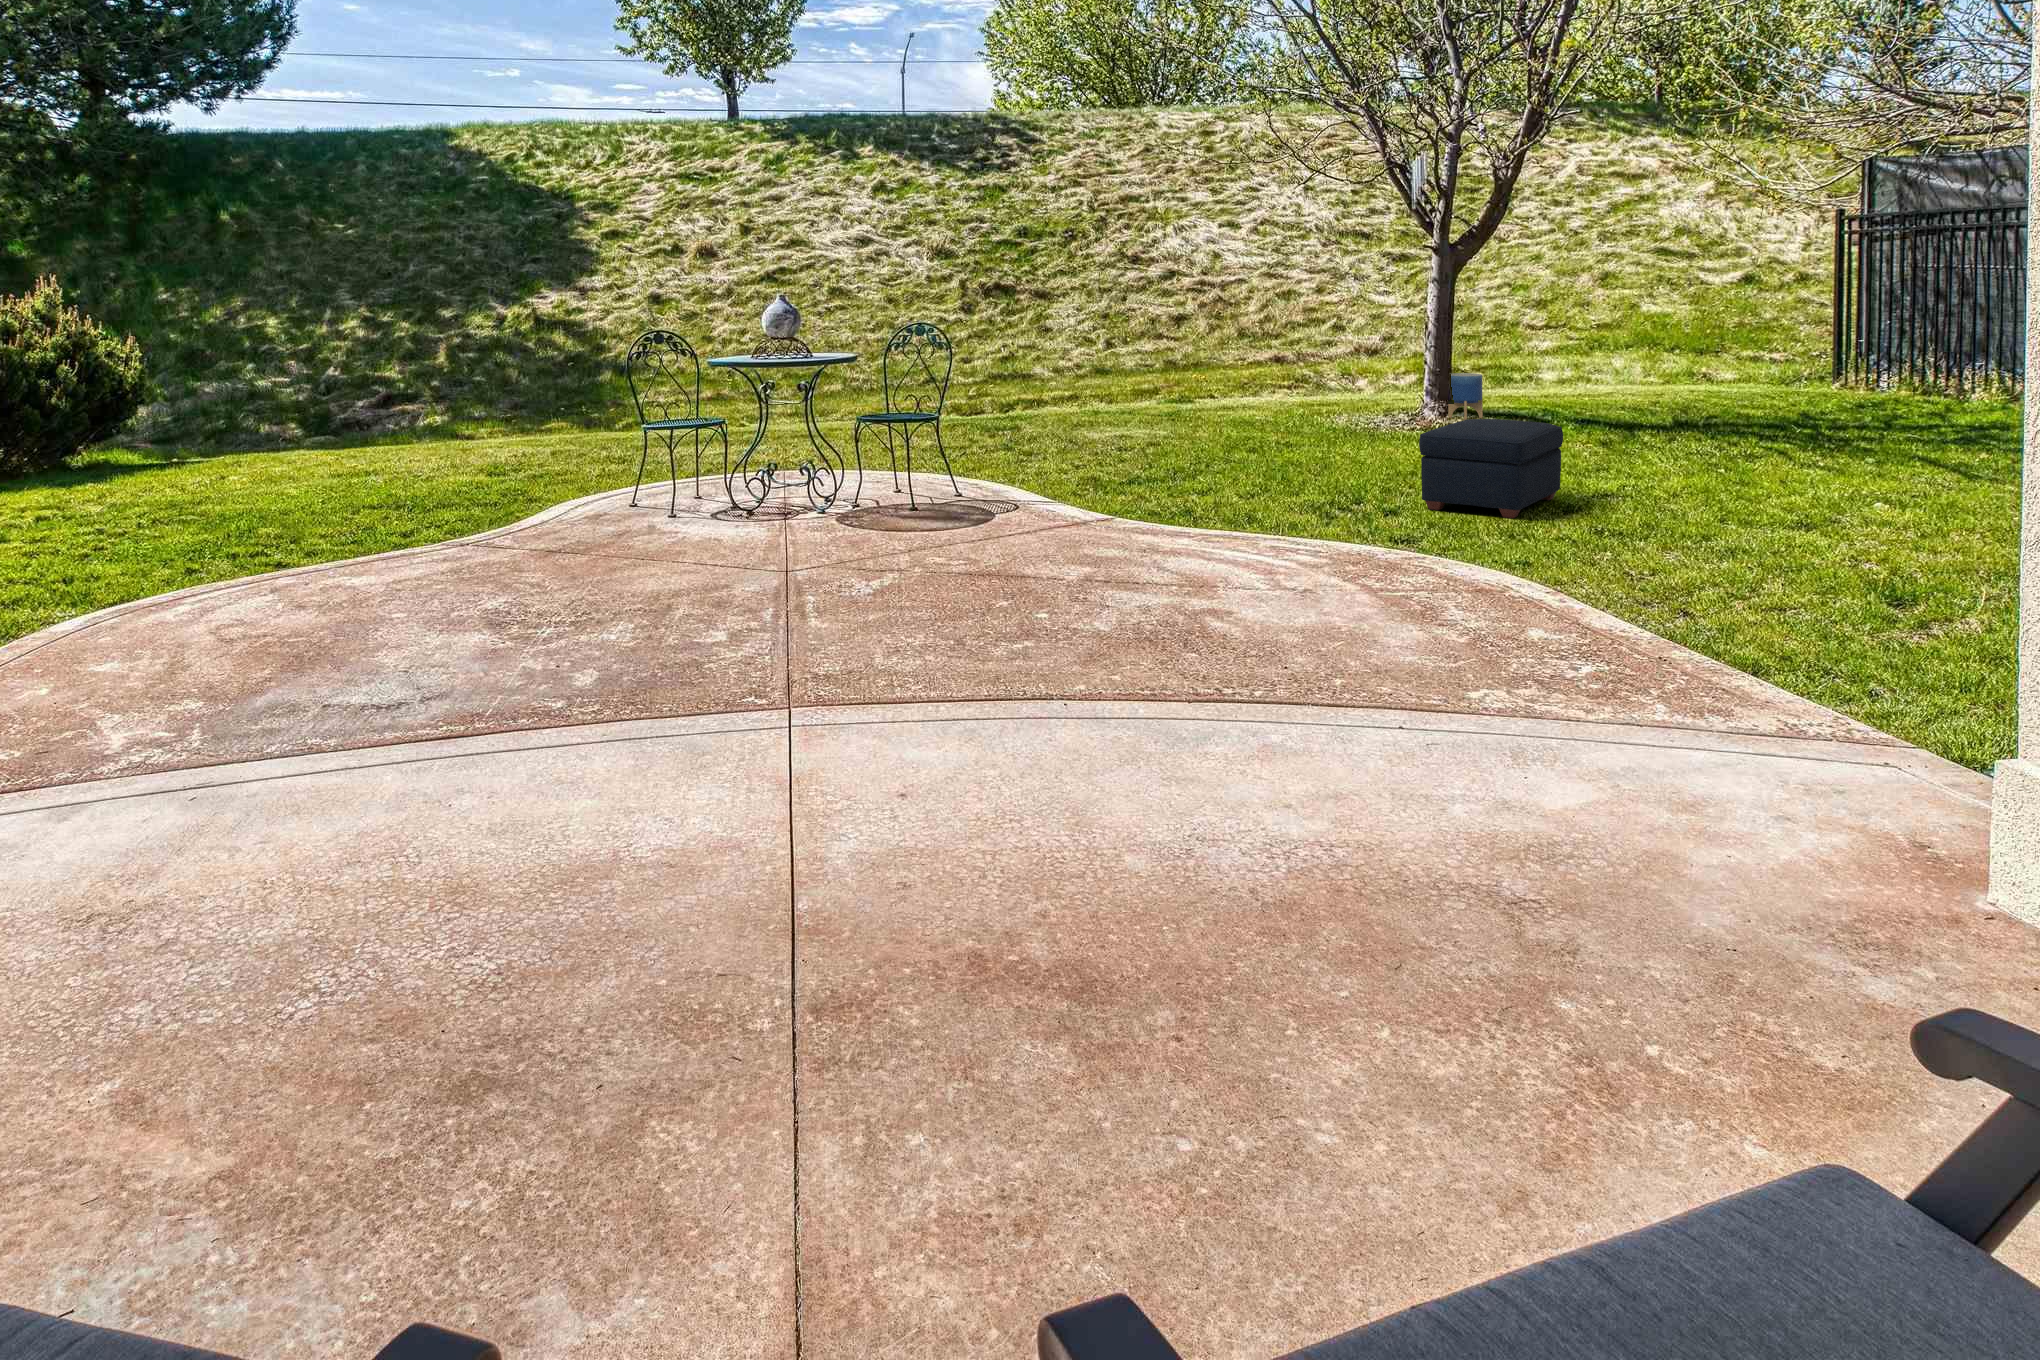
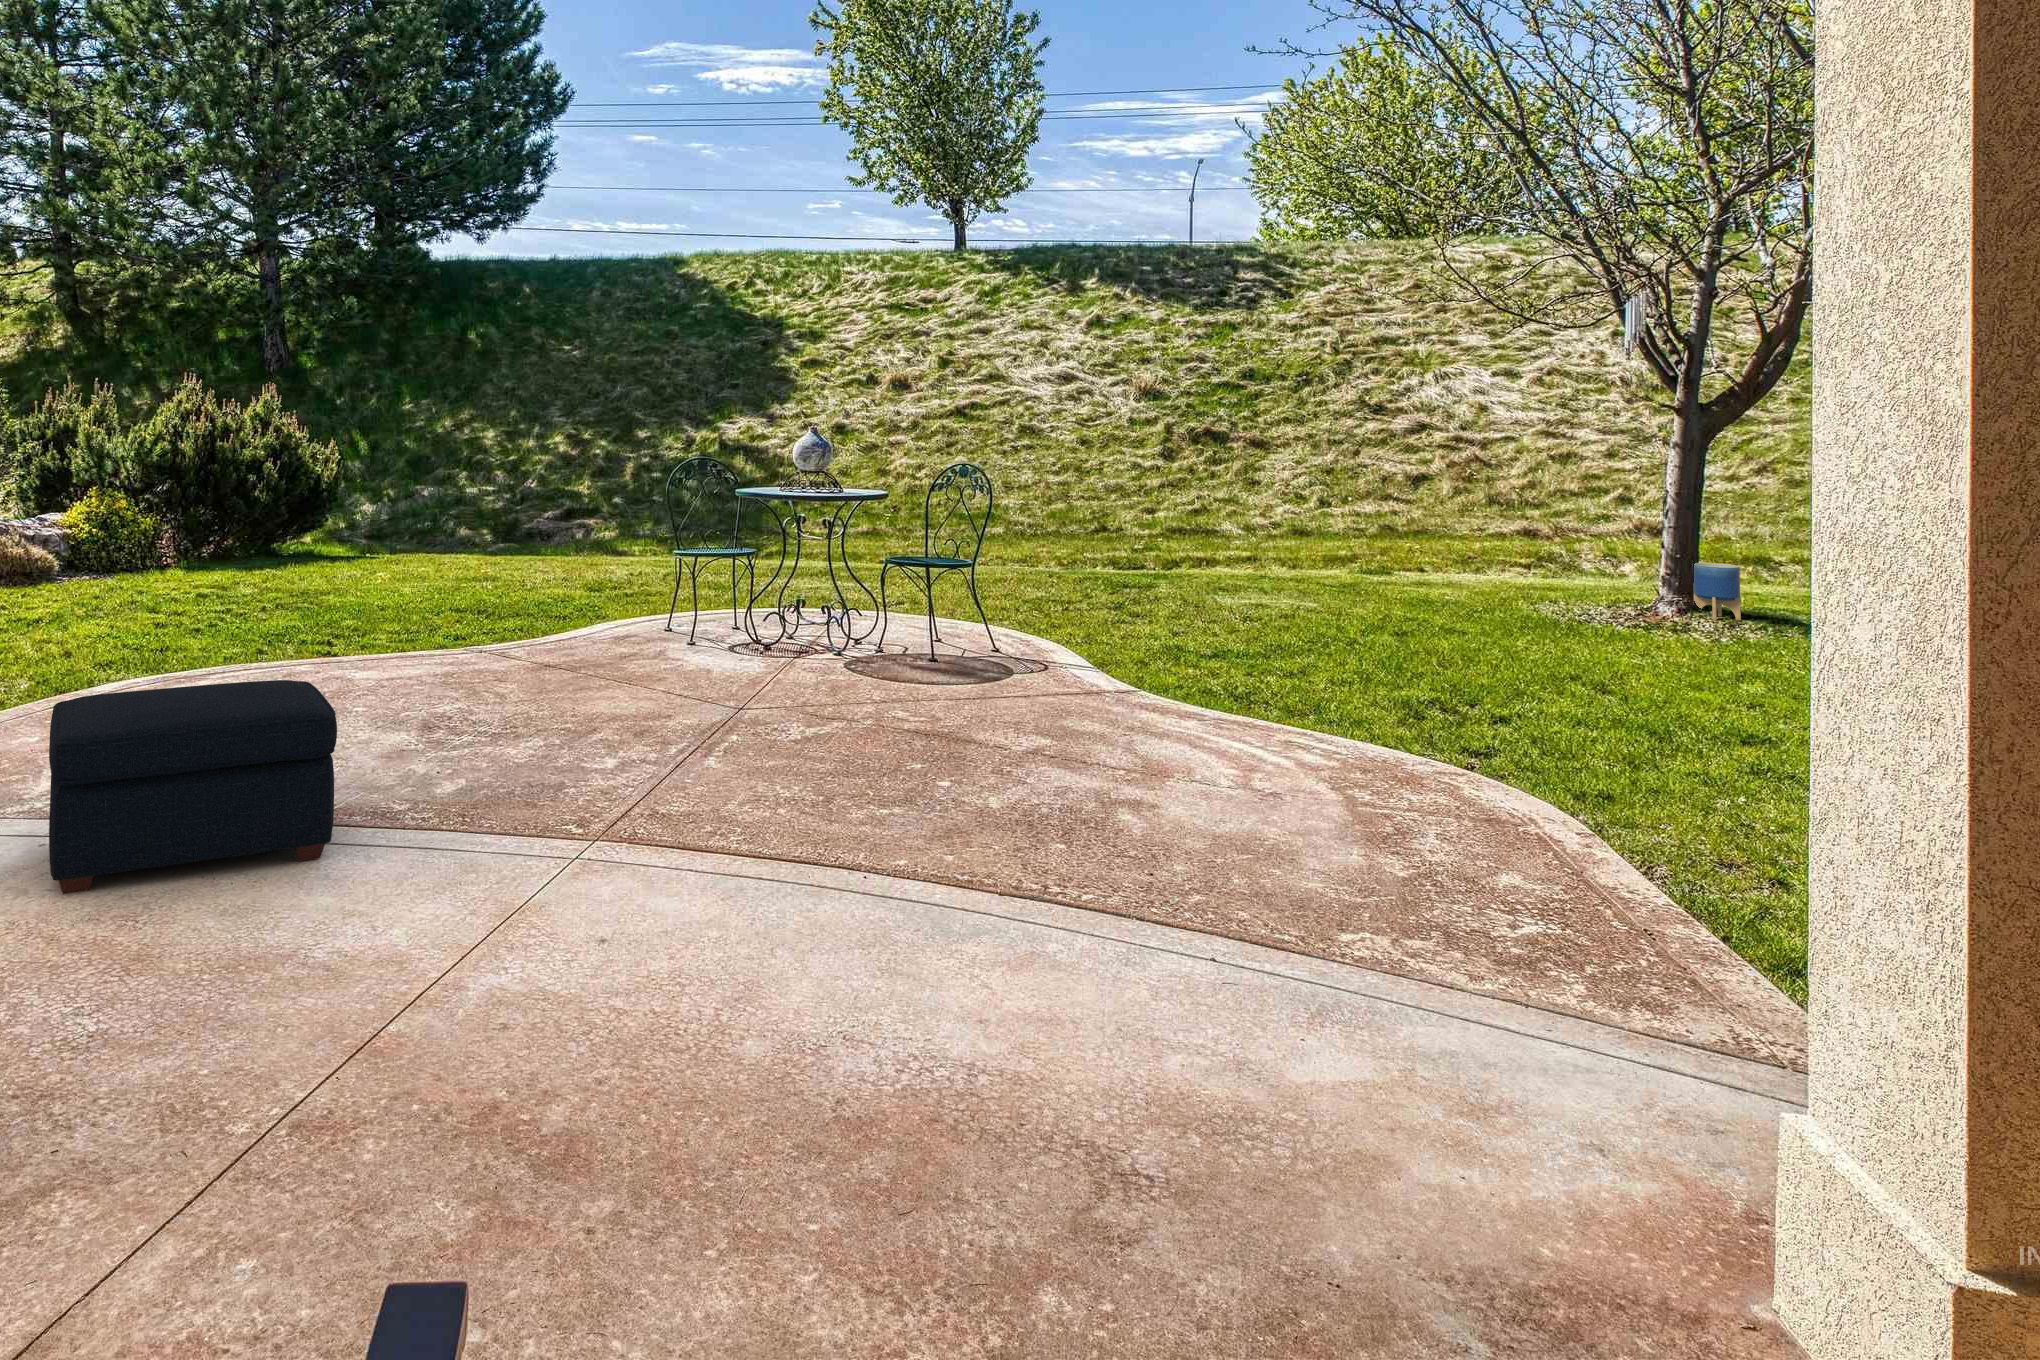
ottoman: present [1419,419,1563,518] -> present [49,680,337,894]

